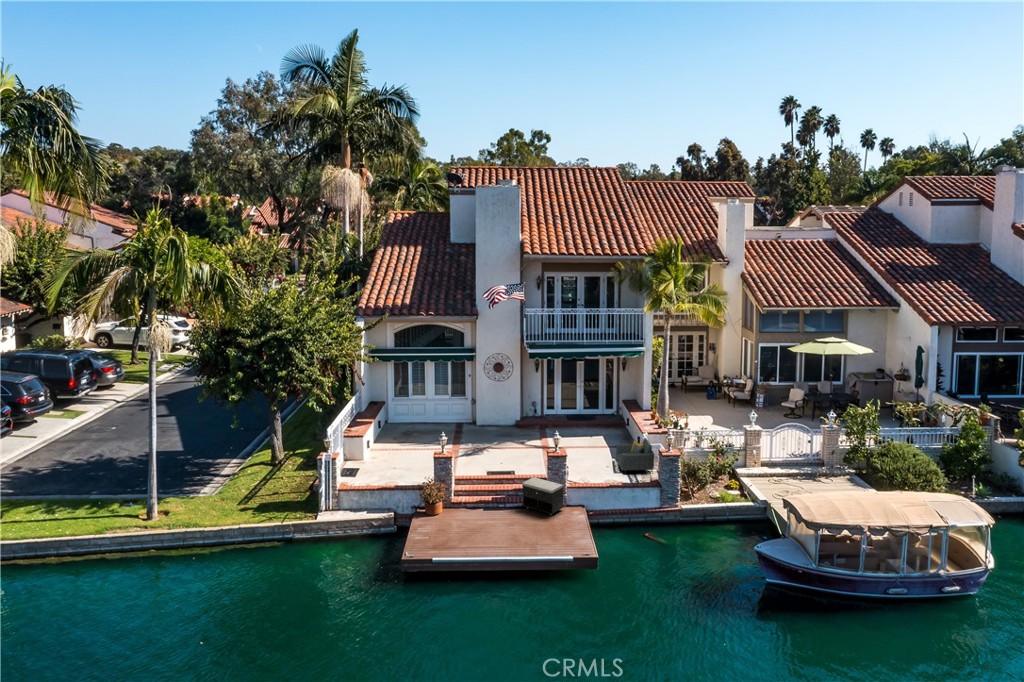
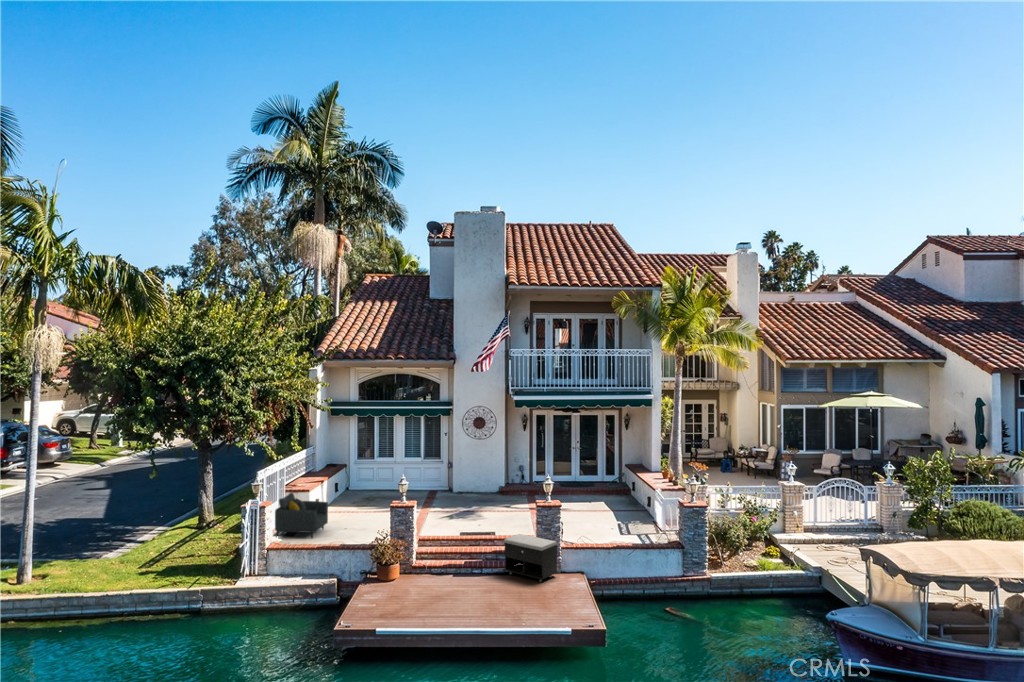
armchair: present [616,438,655,474] -> present [275,493,328,538]

